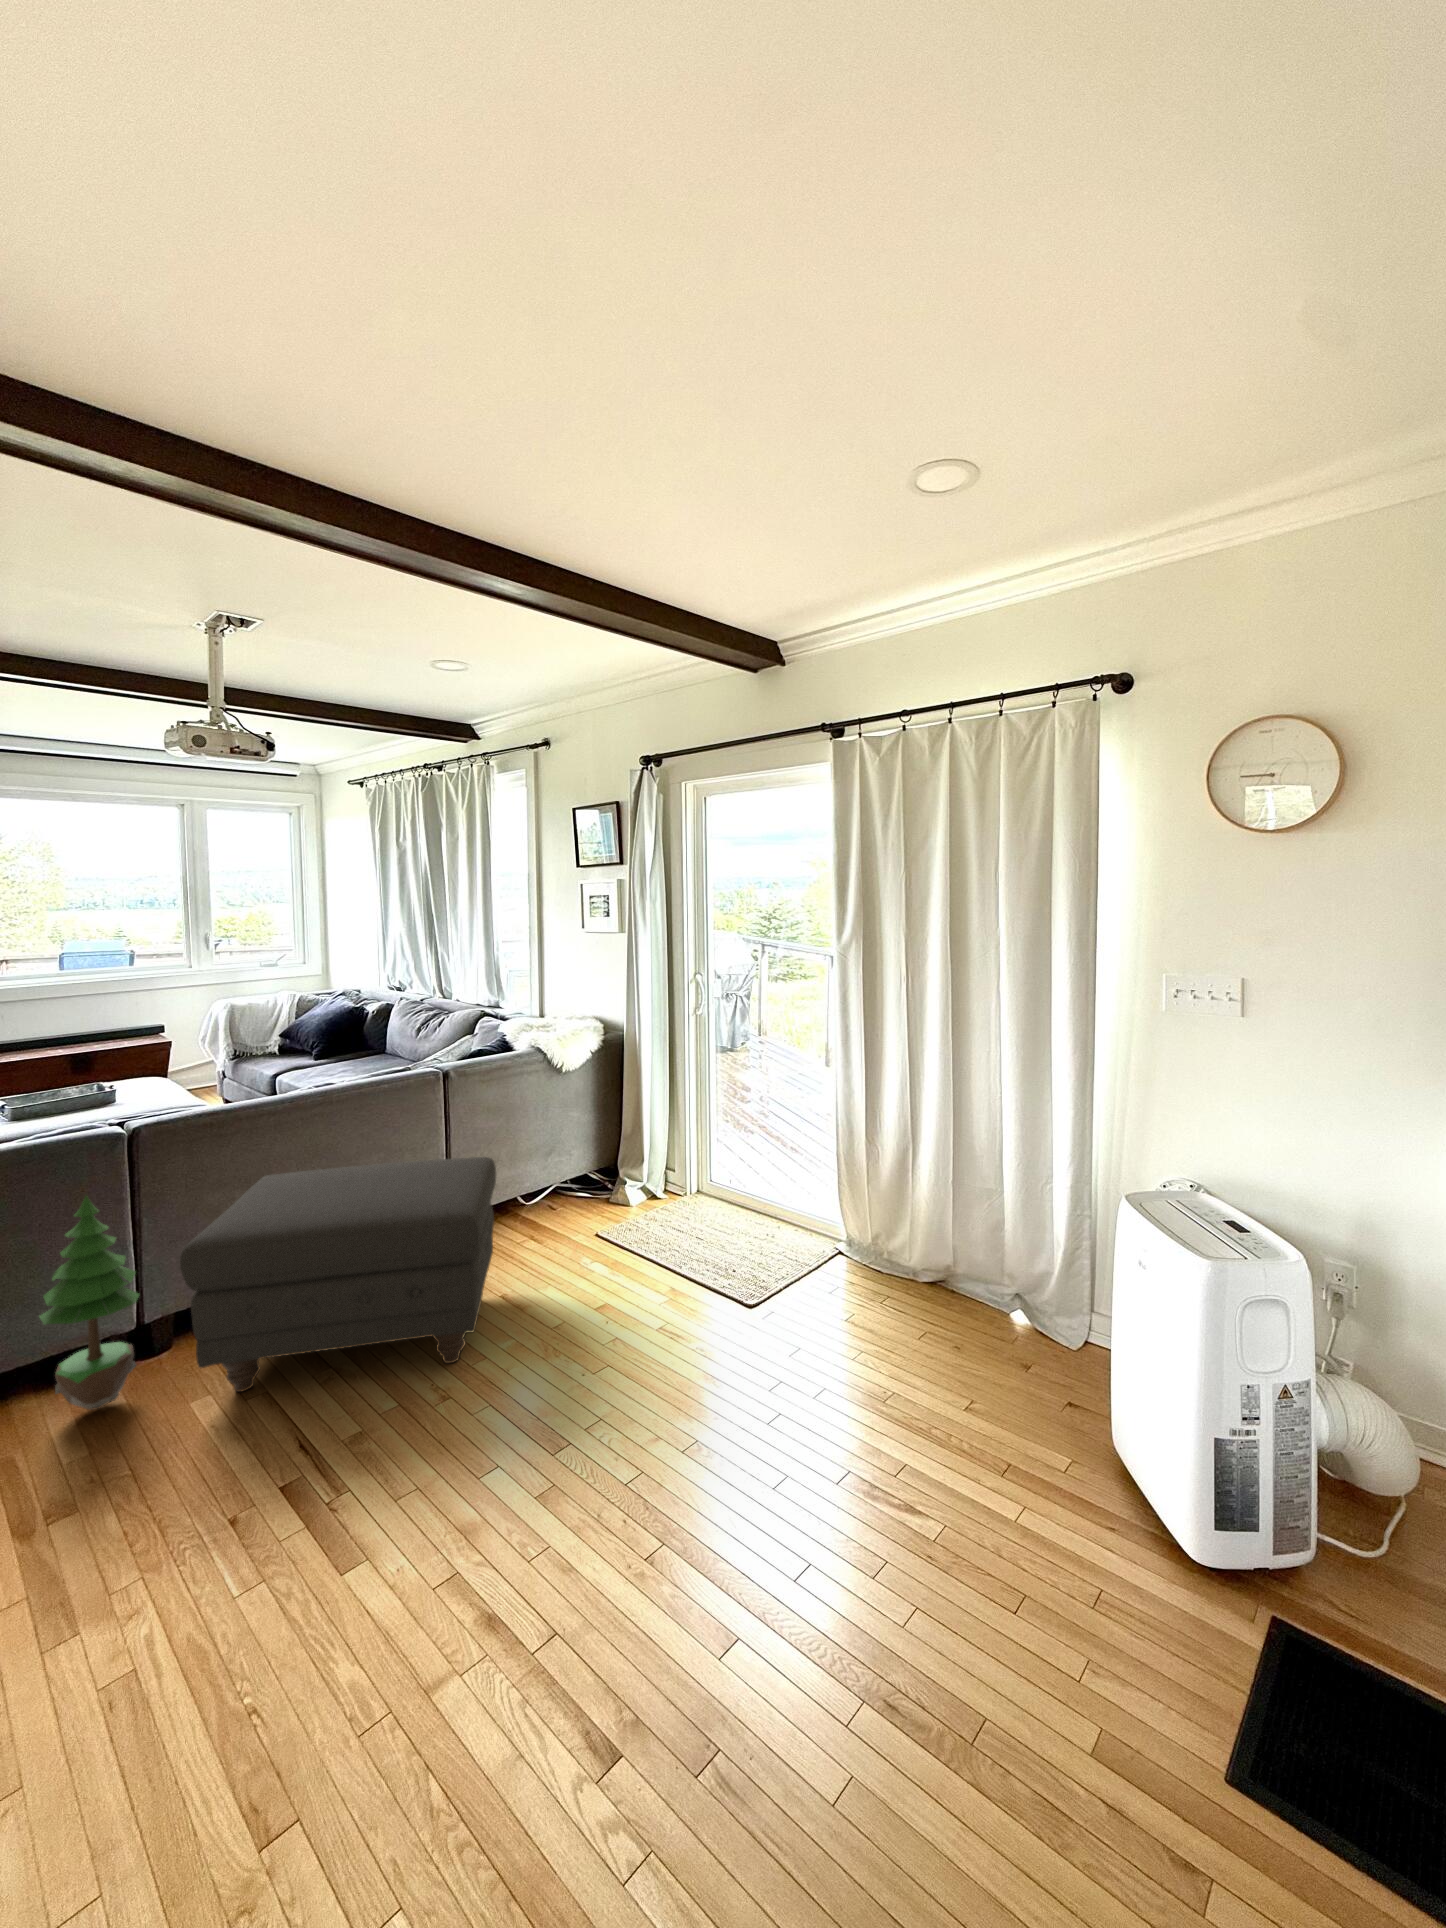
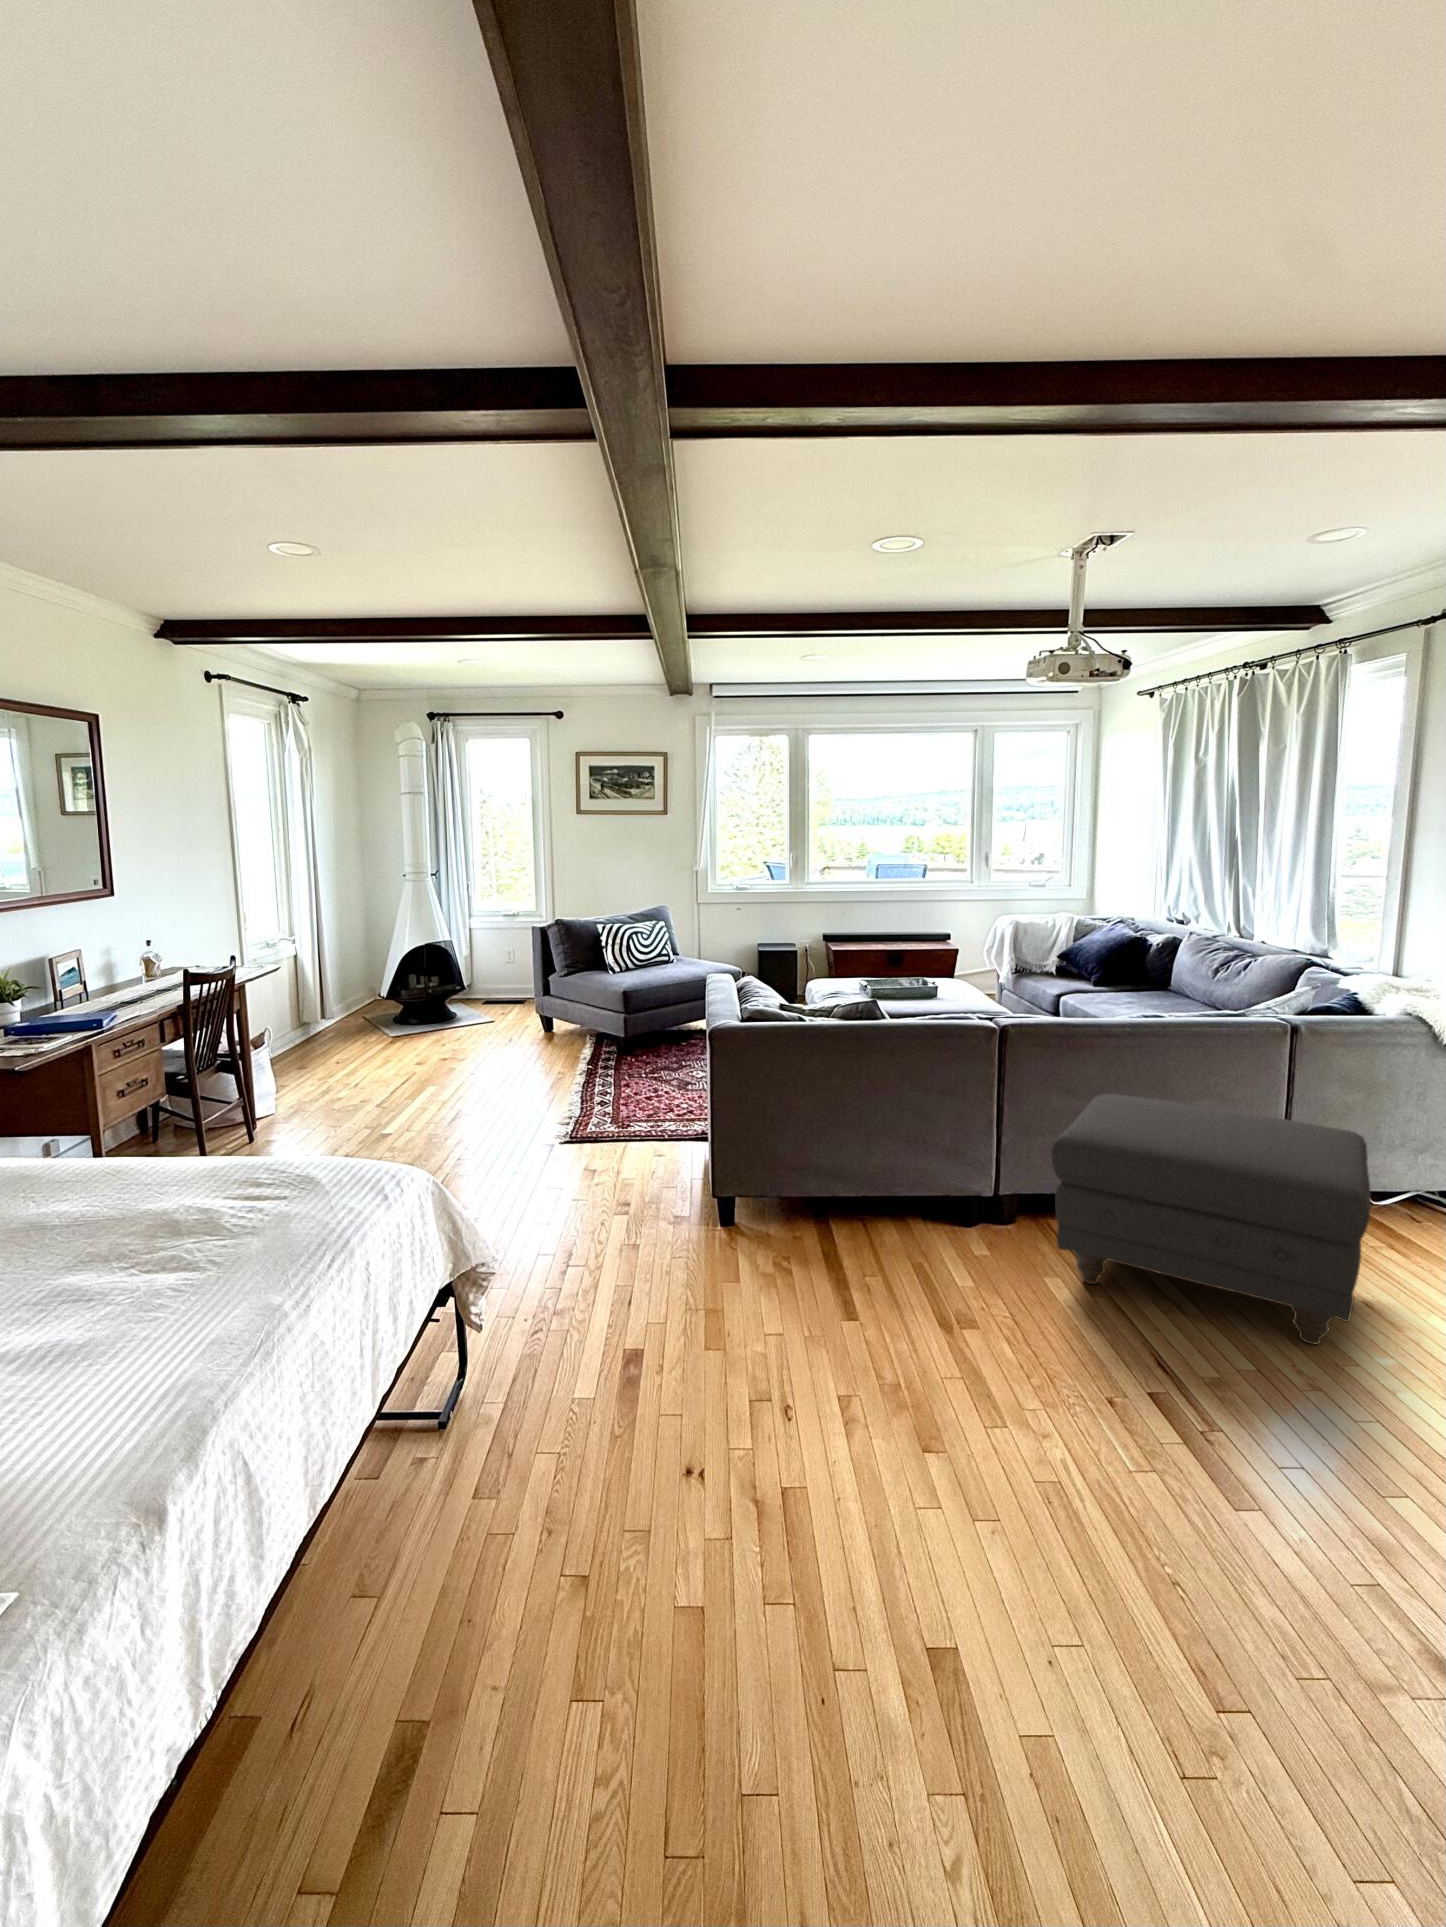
potted tree: present [40,1196,139,1410] -> none [940,1074,1008,1251]

